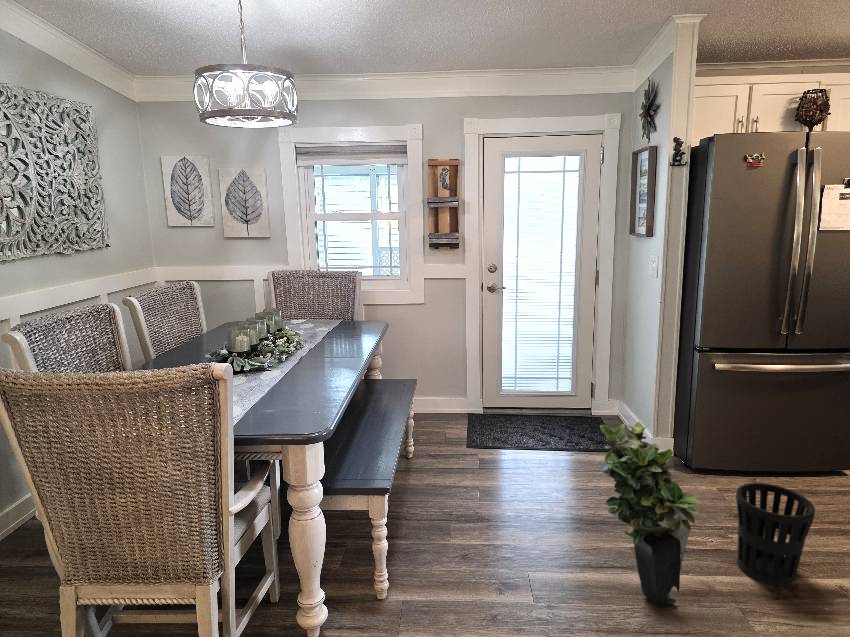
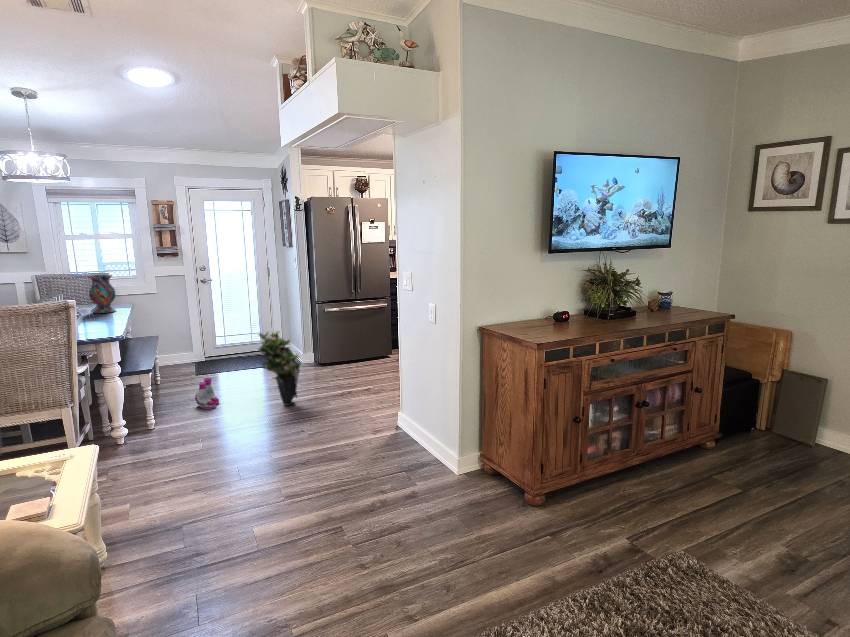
vase: none [317,279,355,346] -> present [89,275,116,313]
wastebasket: present [736,483,815,586] -> none [323,354,352,393]
boots: none [464,490,506,561] -> present [195,378,219,409]

